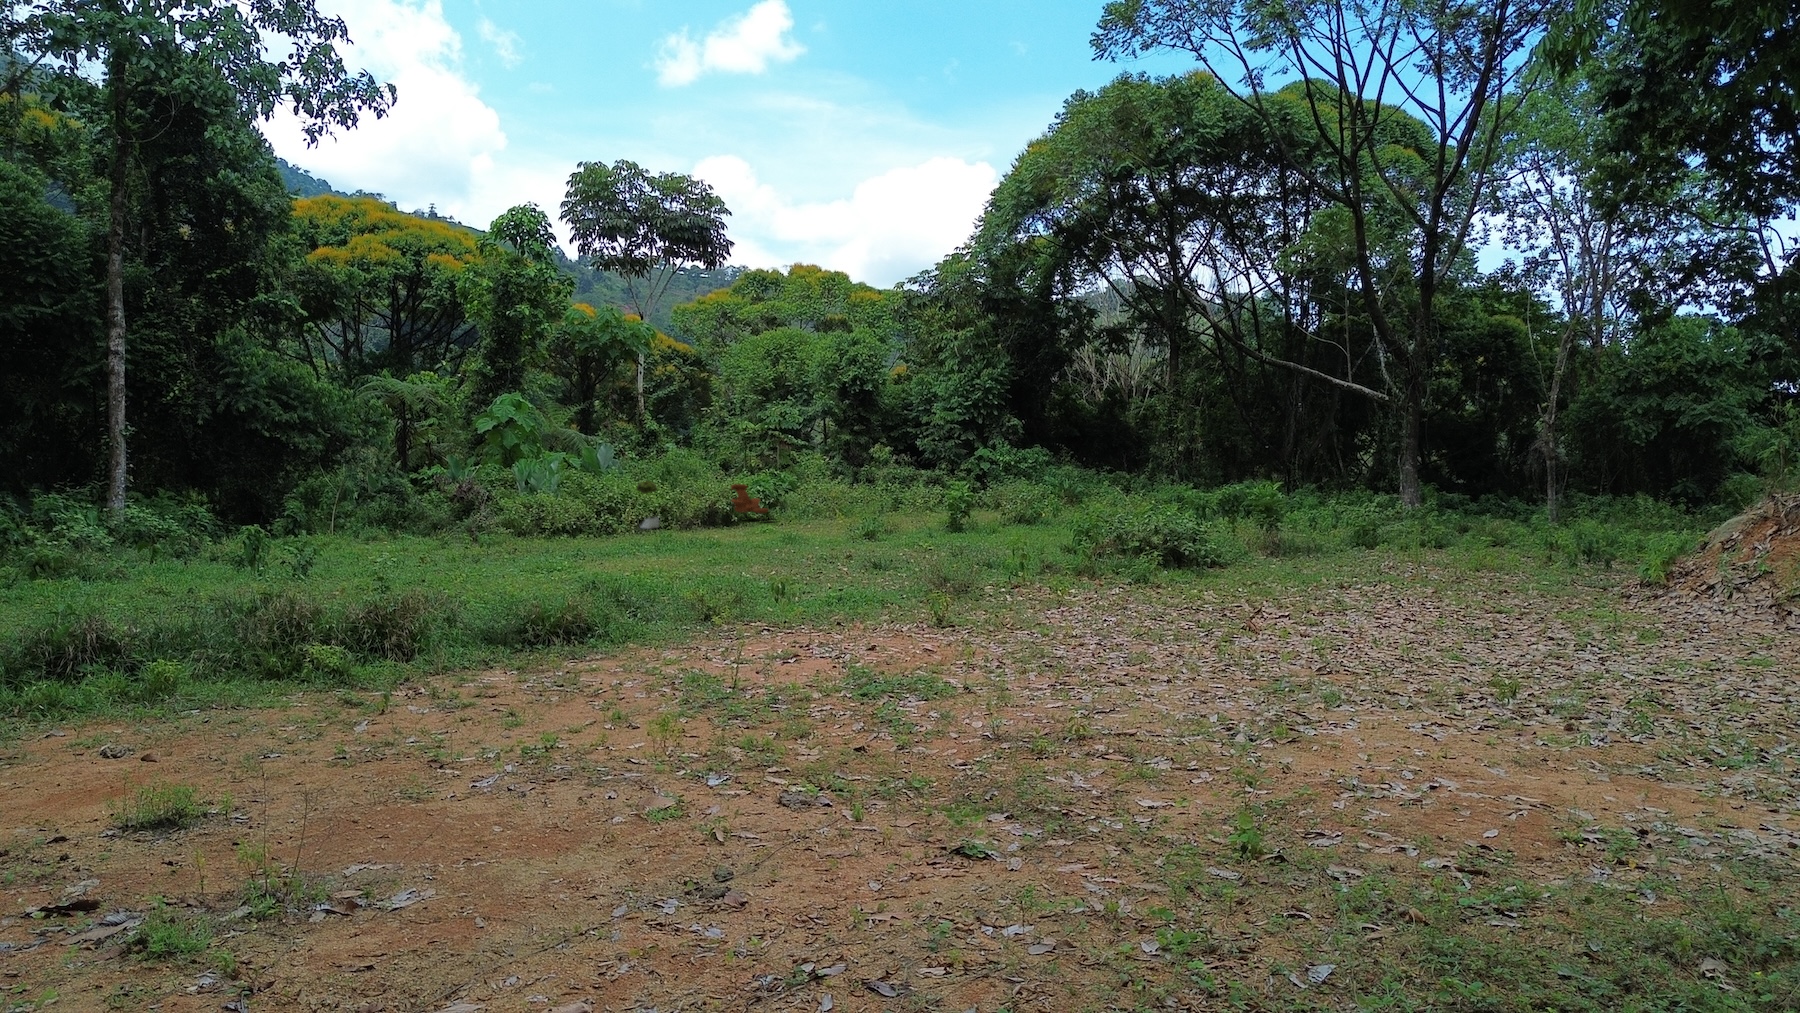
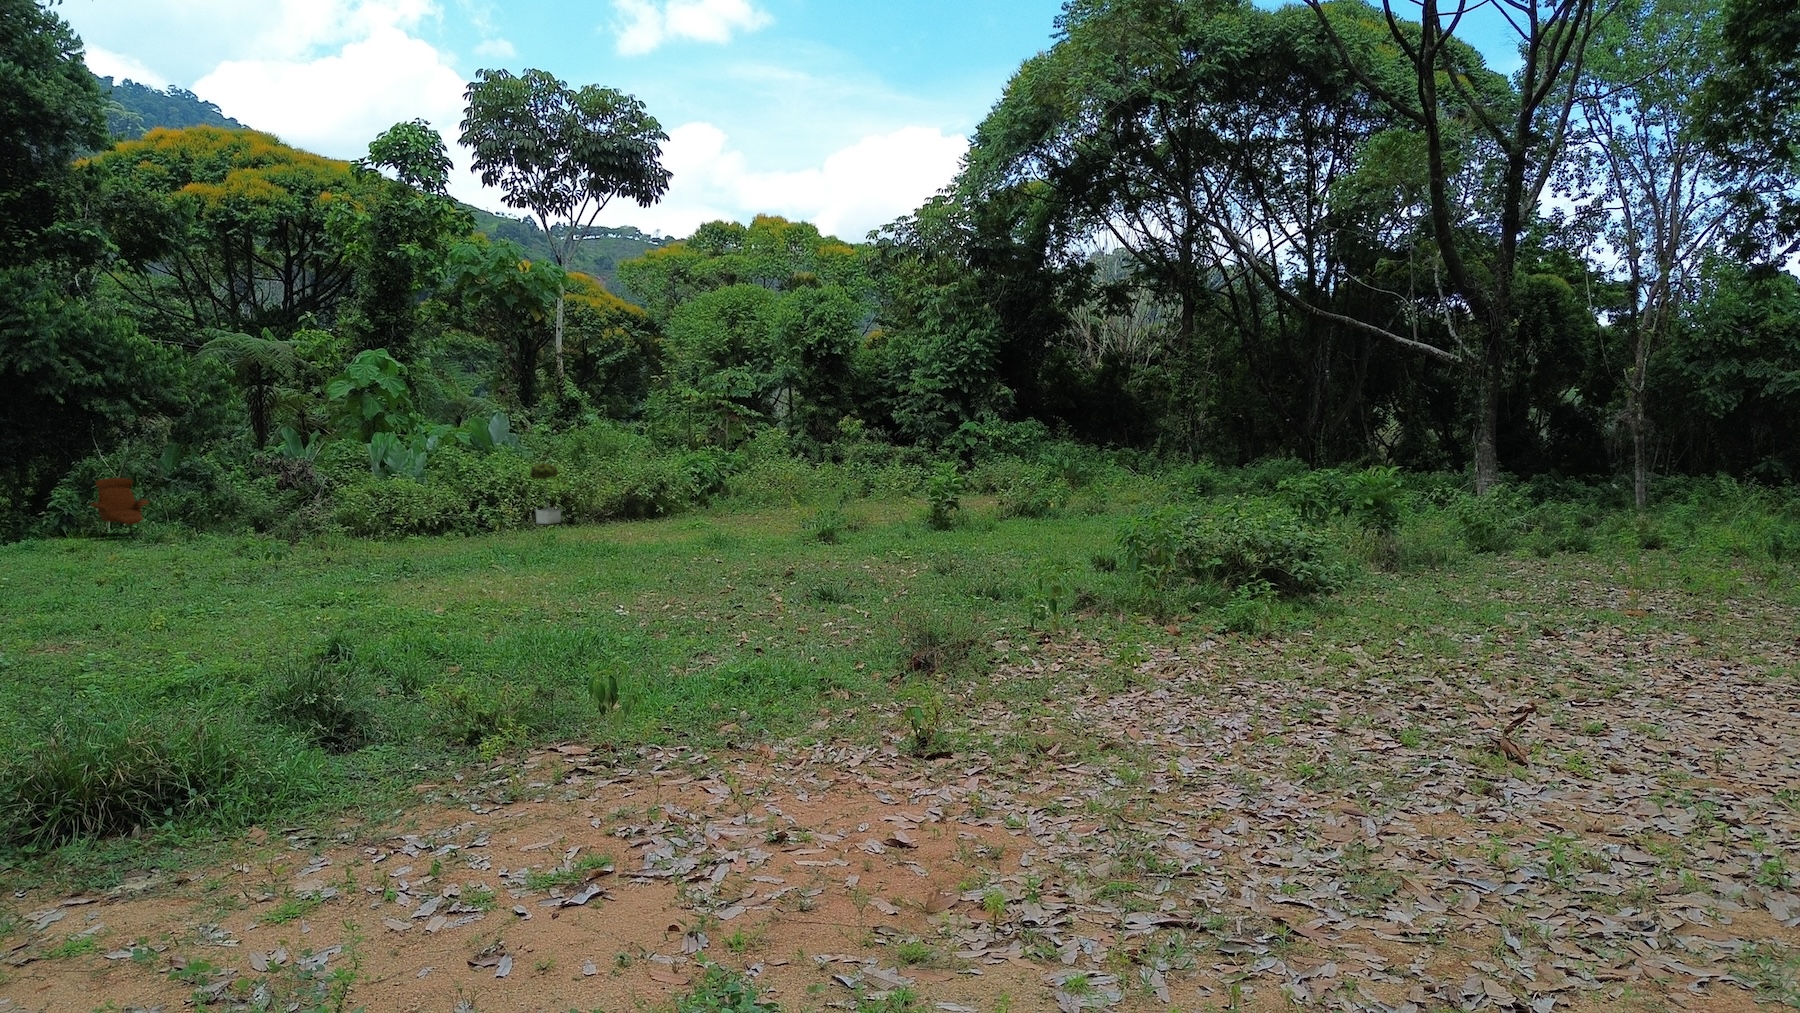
lounge chair: present [731,484,768,521] -> present [90,478,148,538]

